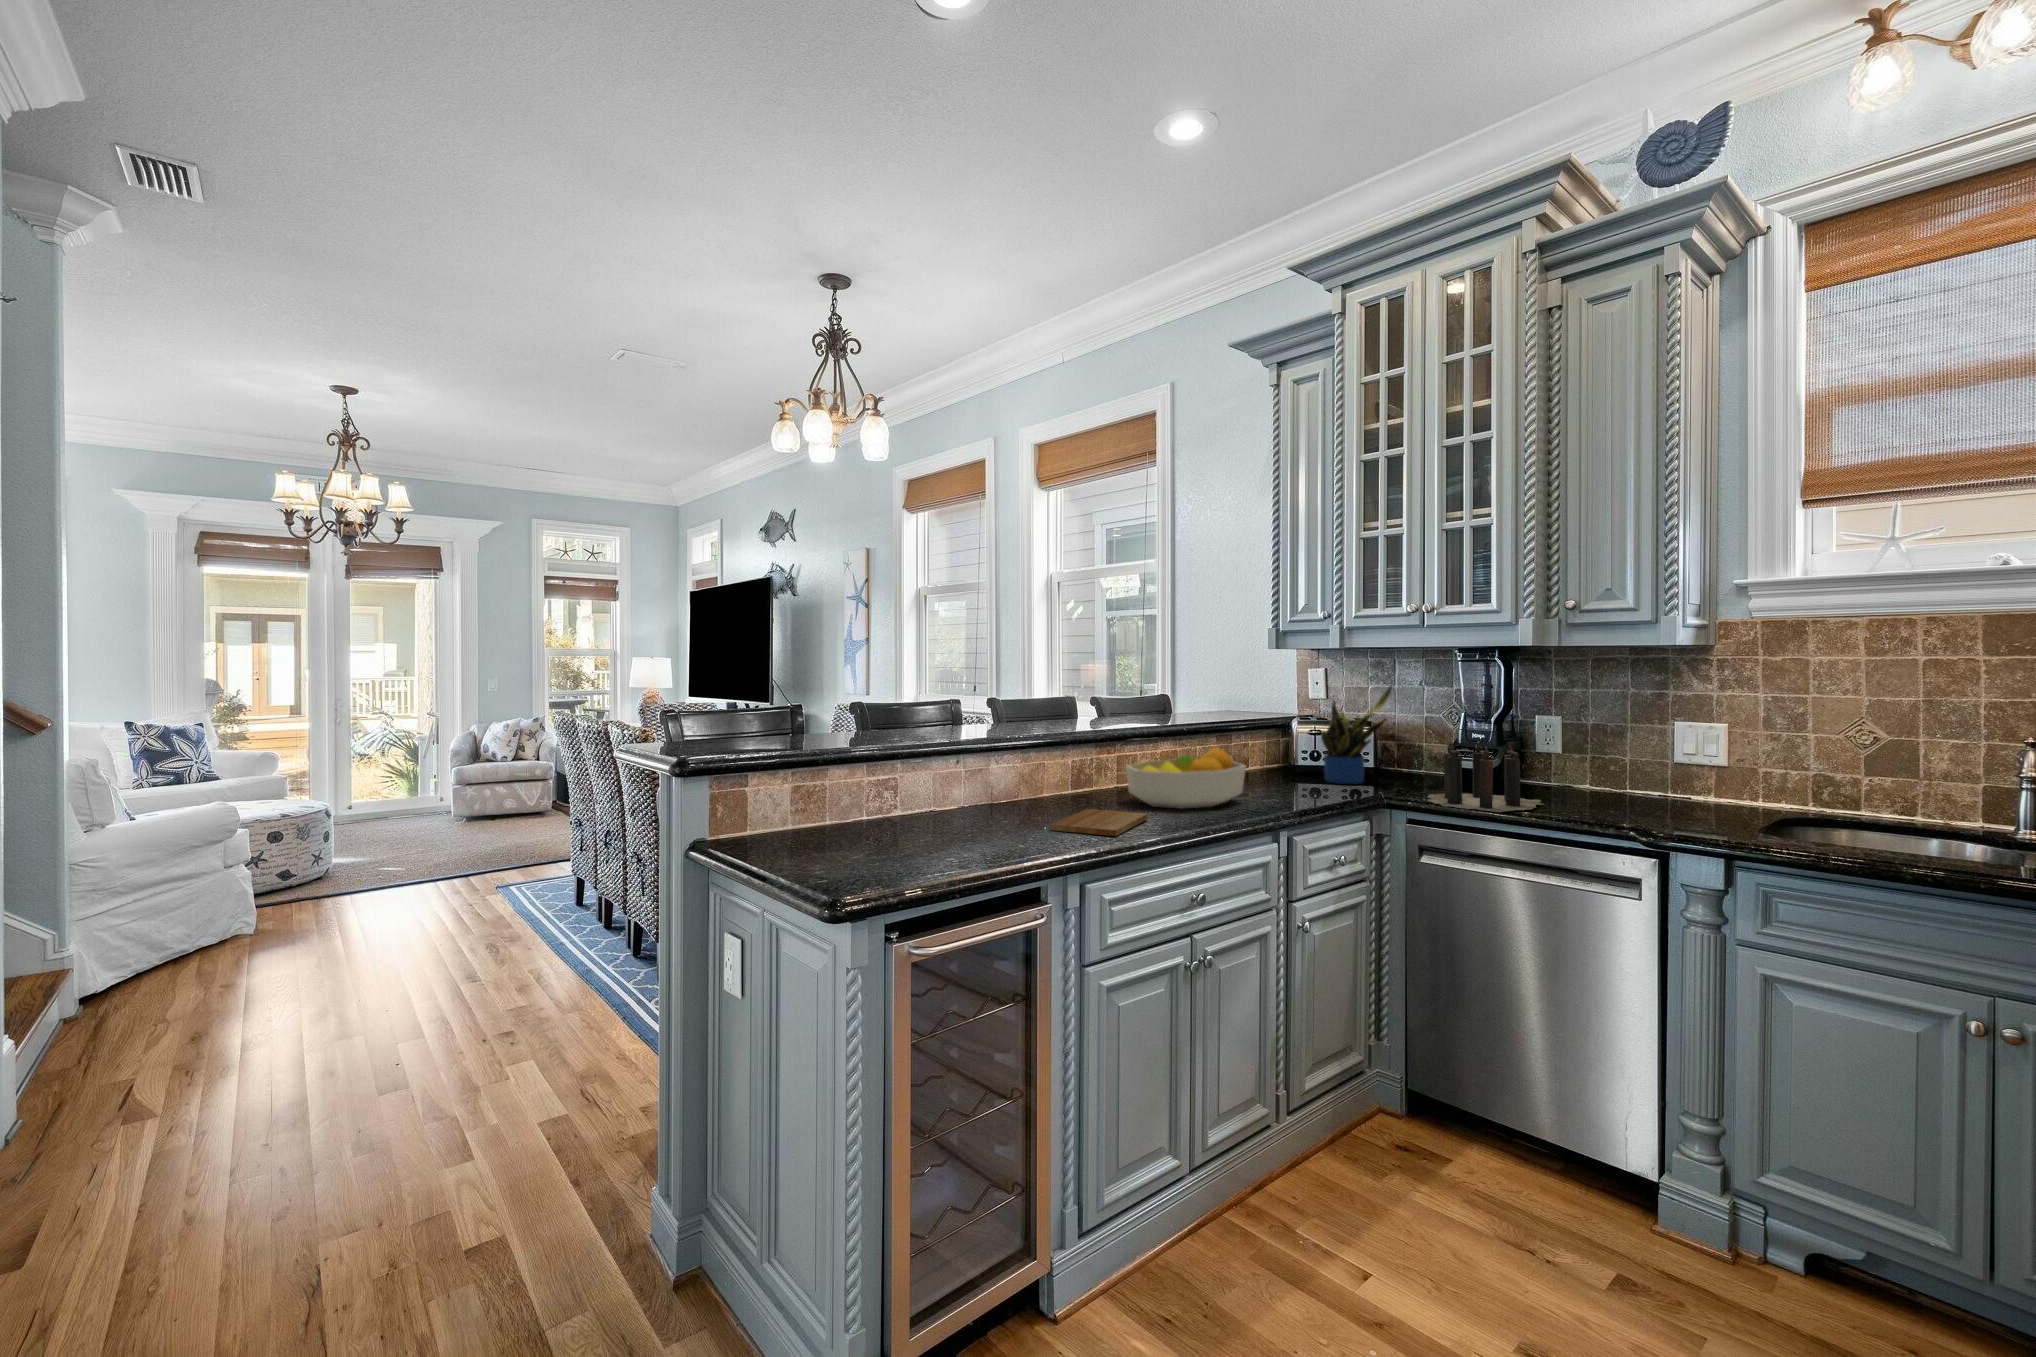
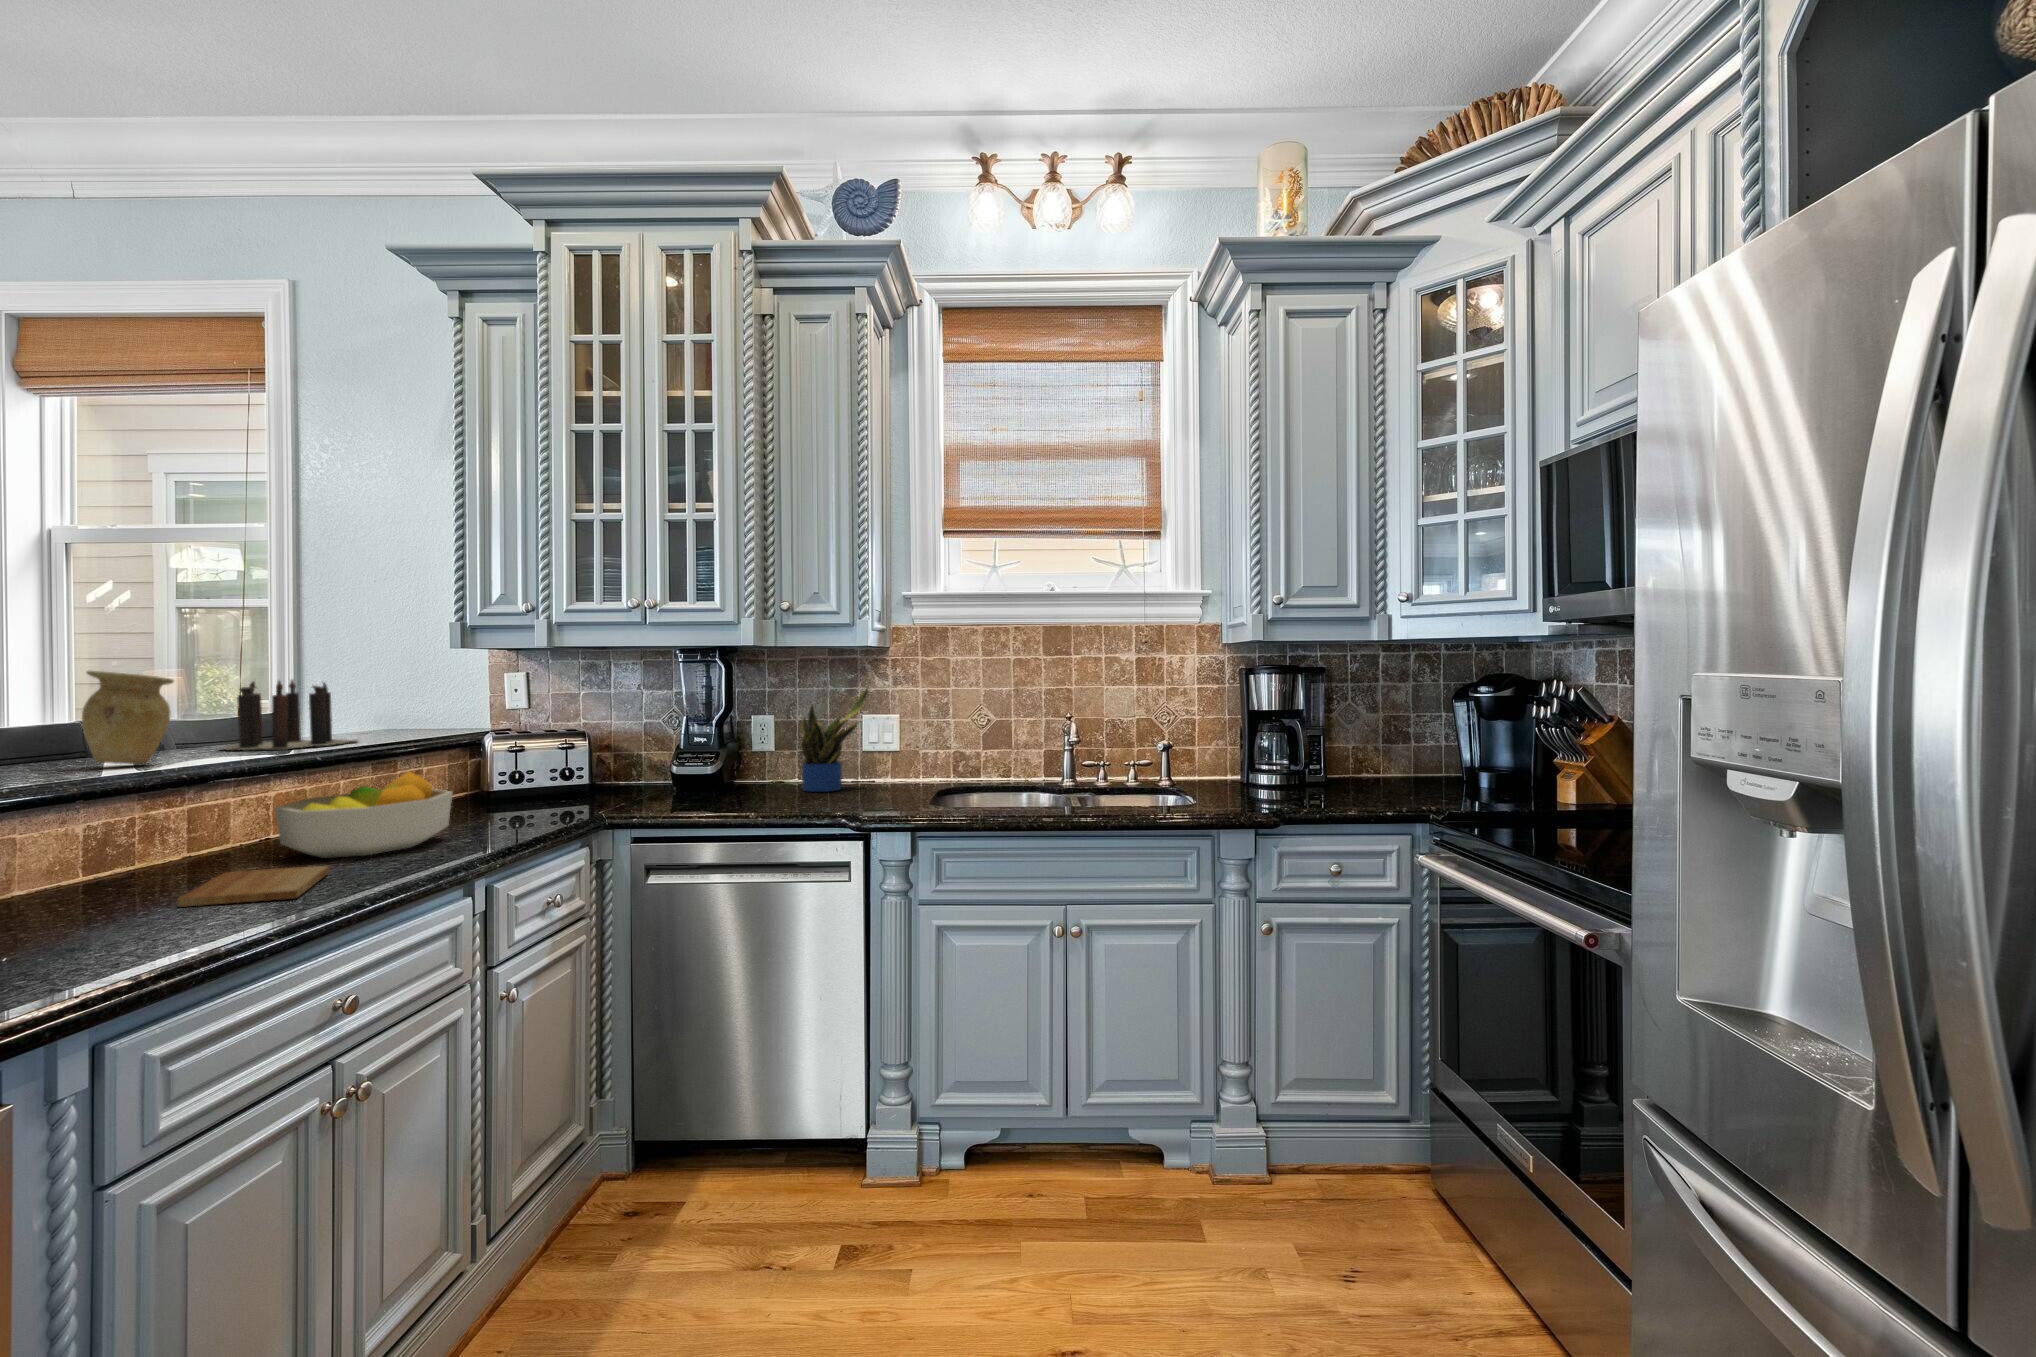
vase: none [1033,666,1080,729] -> present [82,671,174,764]
potted plant: present [1321,685,1392,784] -> present [801,688,869,792]
candle: present [1428,741,1543,812] -> present [220,680,358,750]

